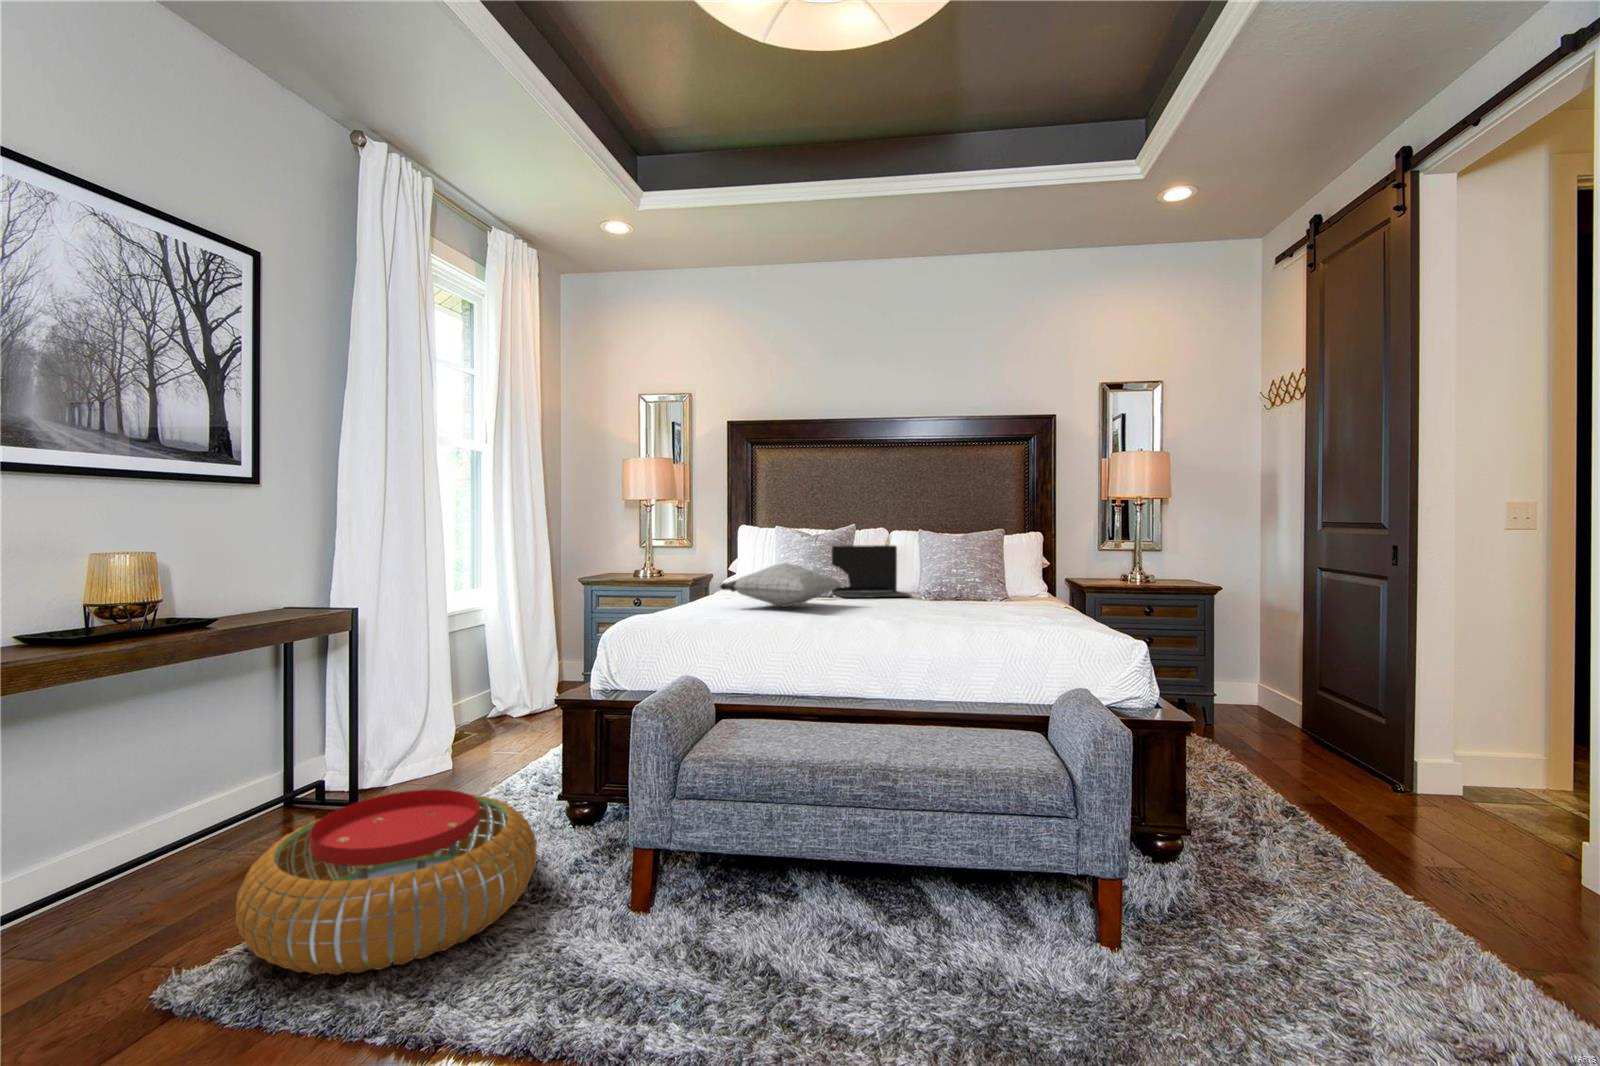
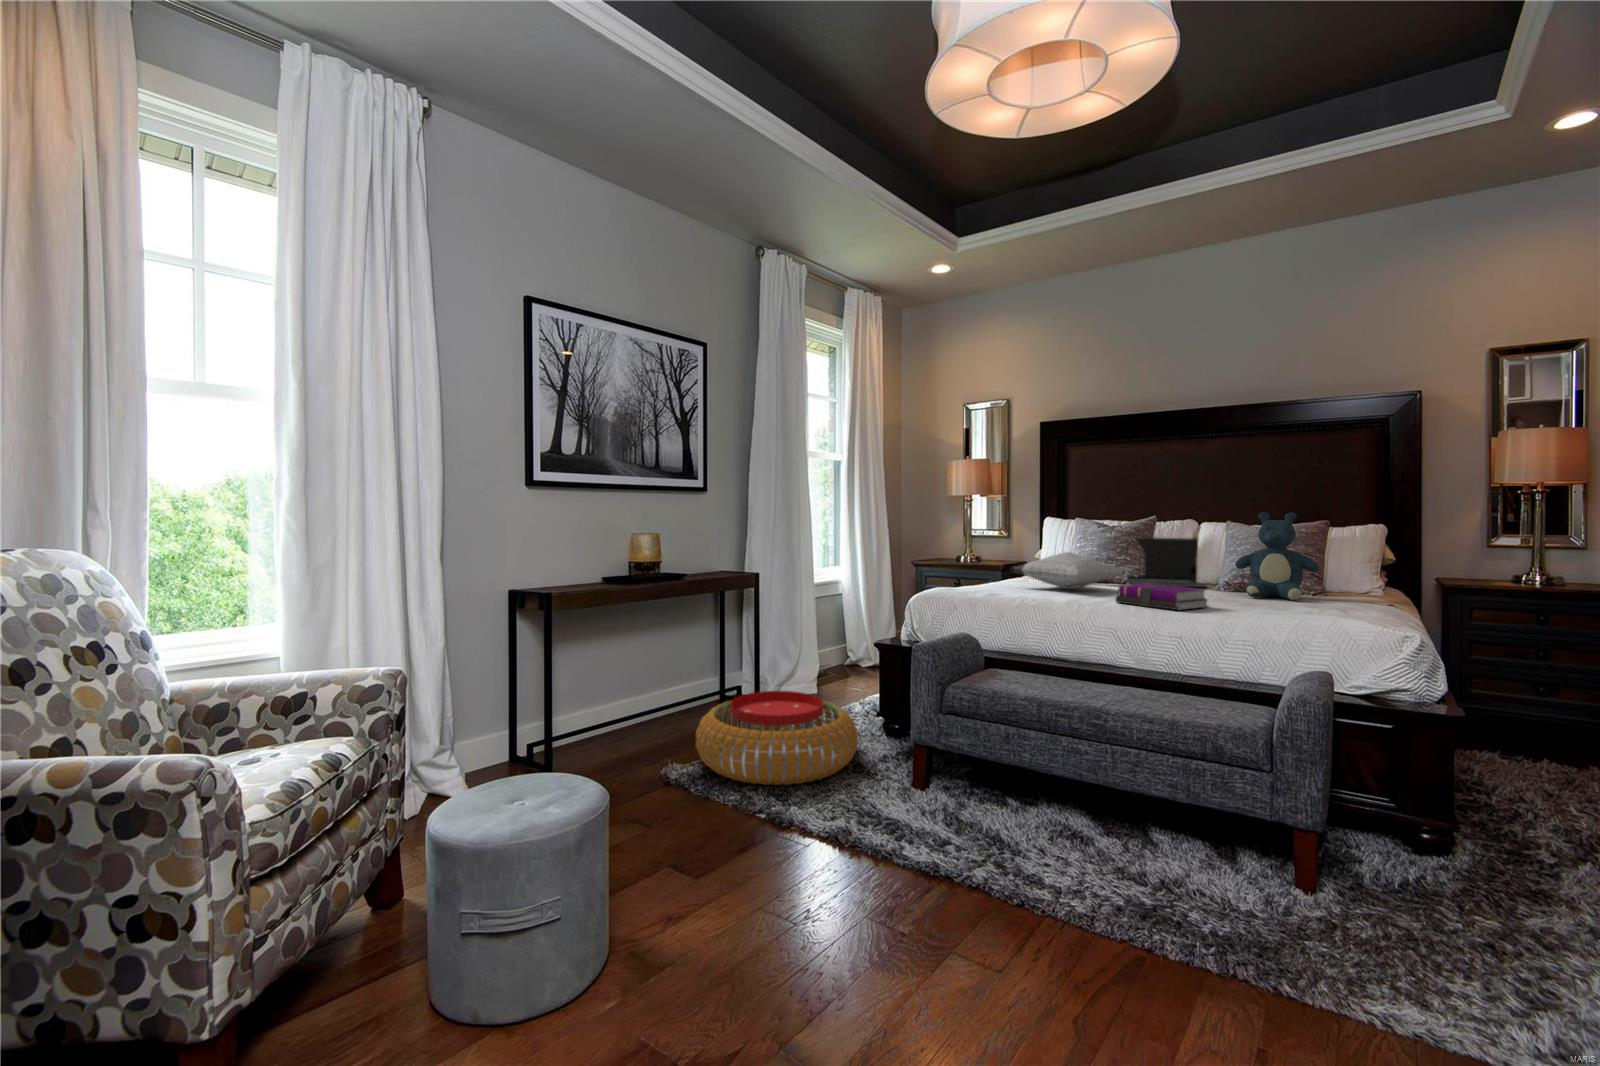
teddy bear: none [943,517,1016,606] -> present [1235,512,1319,600]
notebook: none [852,596,945,626] -> present [1116,583,1207,610]

